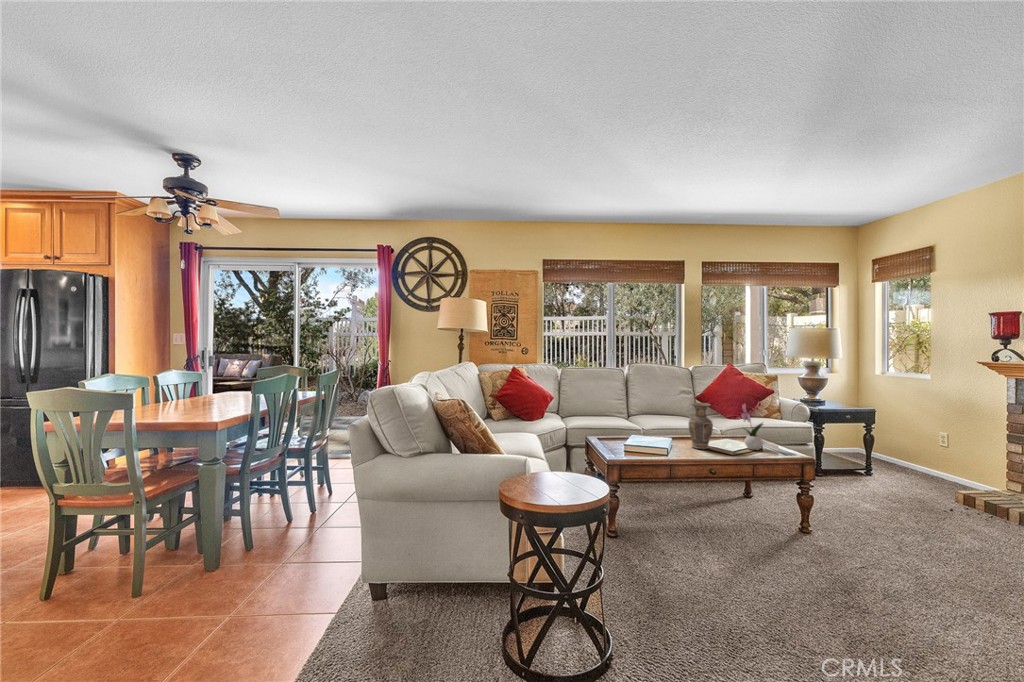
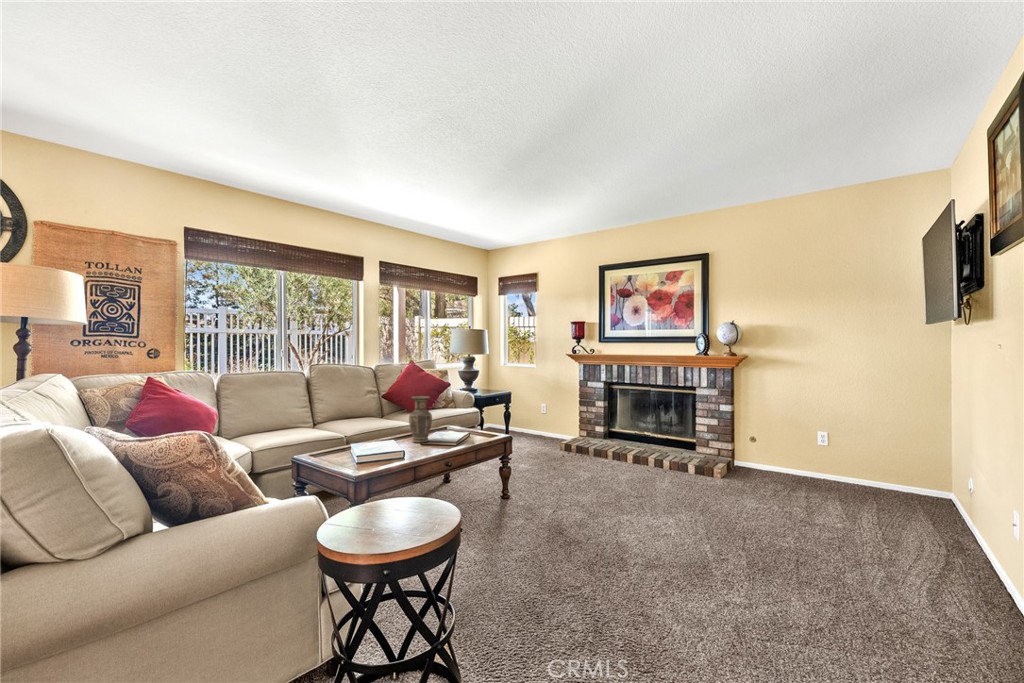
flower arrangement: present [741,396,764,450] -> none [452,386,472,435]

